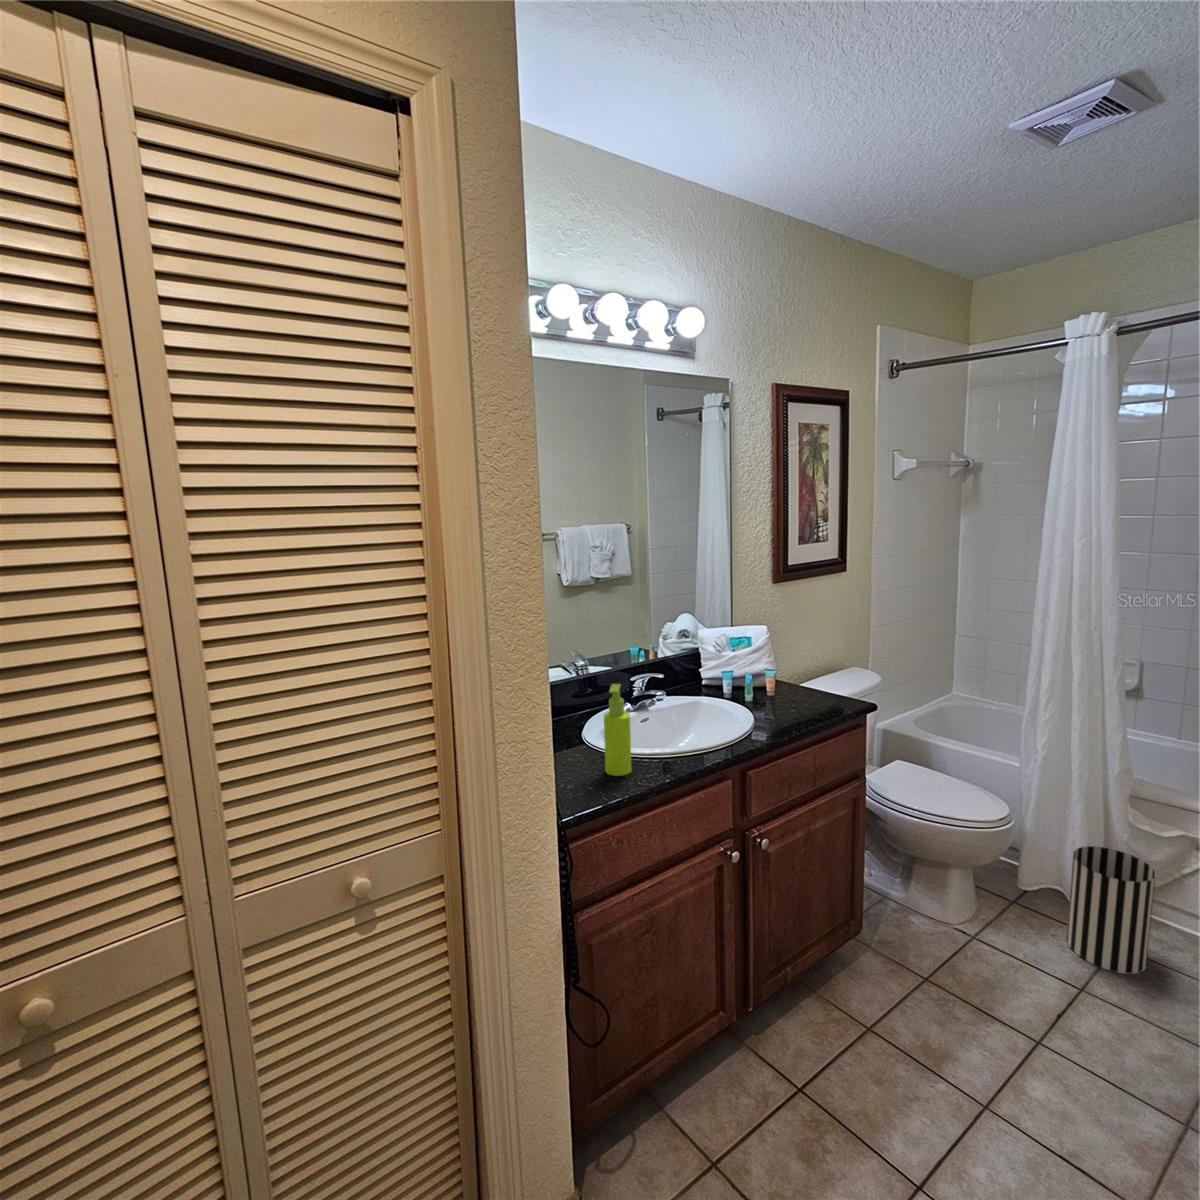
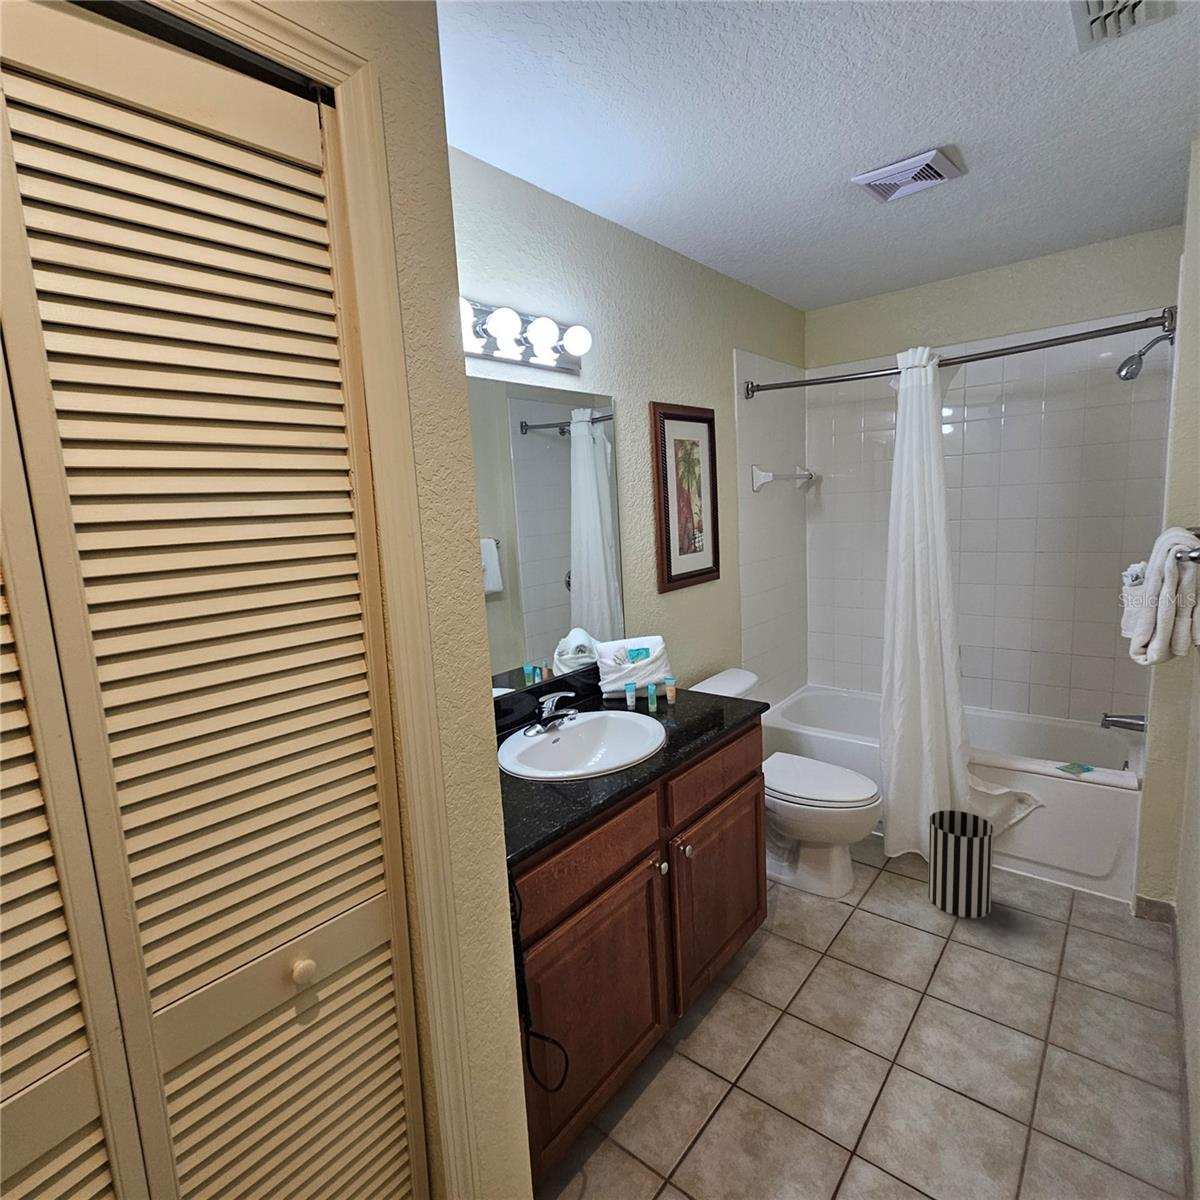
soap dispenser: present [604,684,631,776] -> none [530,708,561,803]

